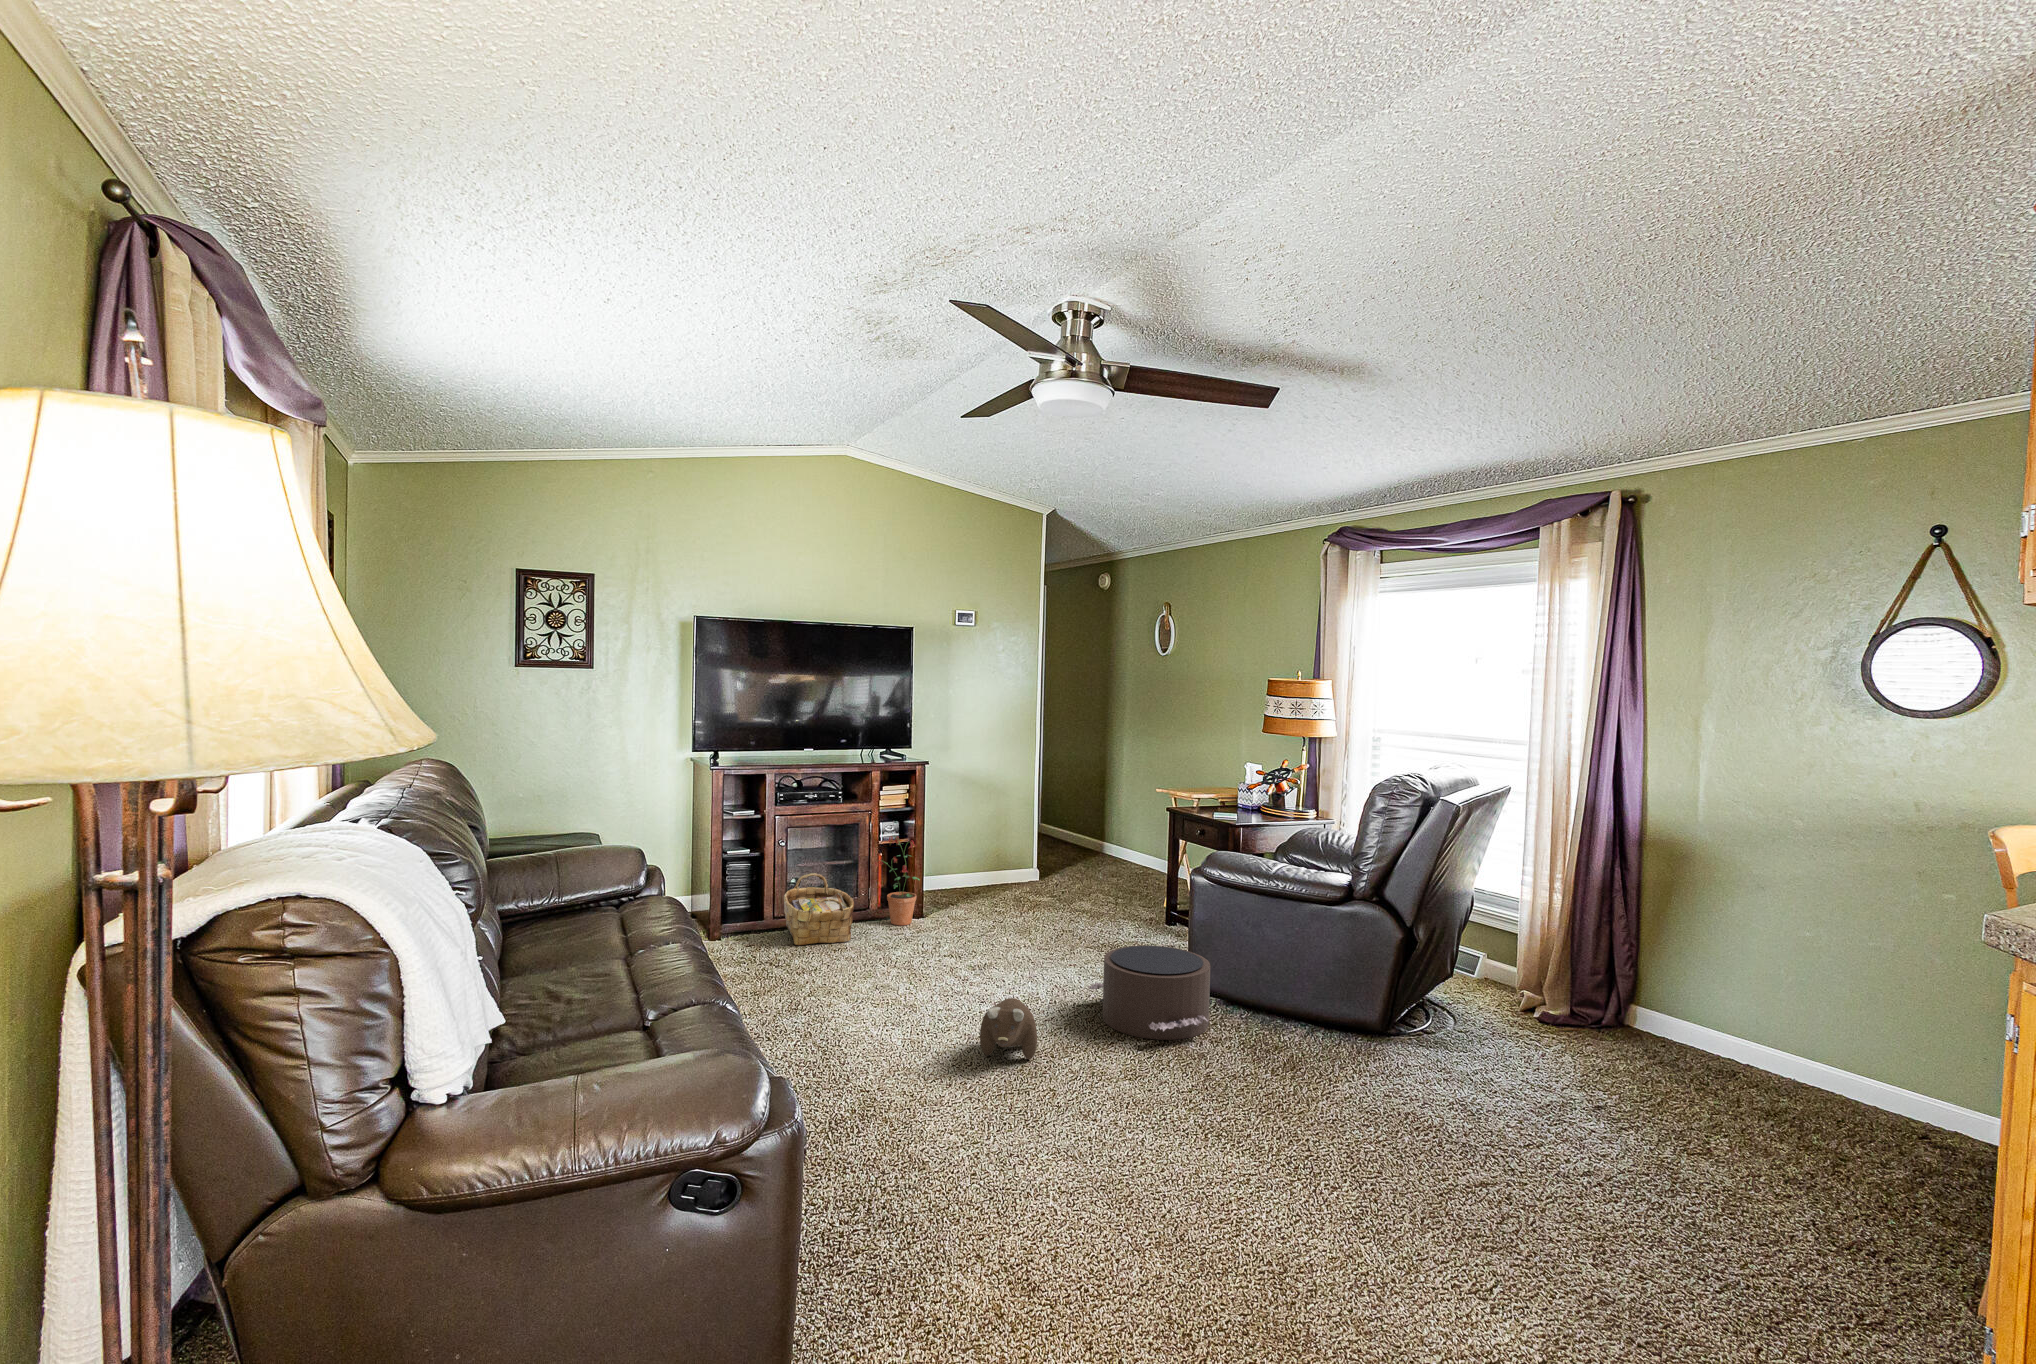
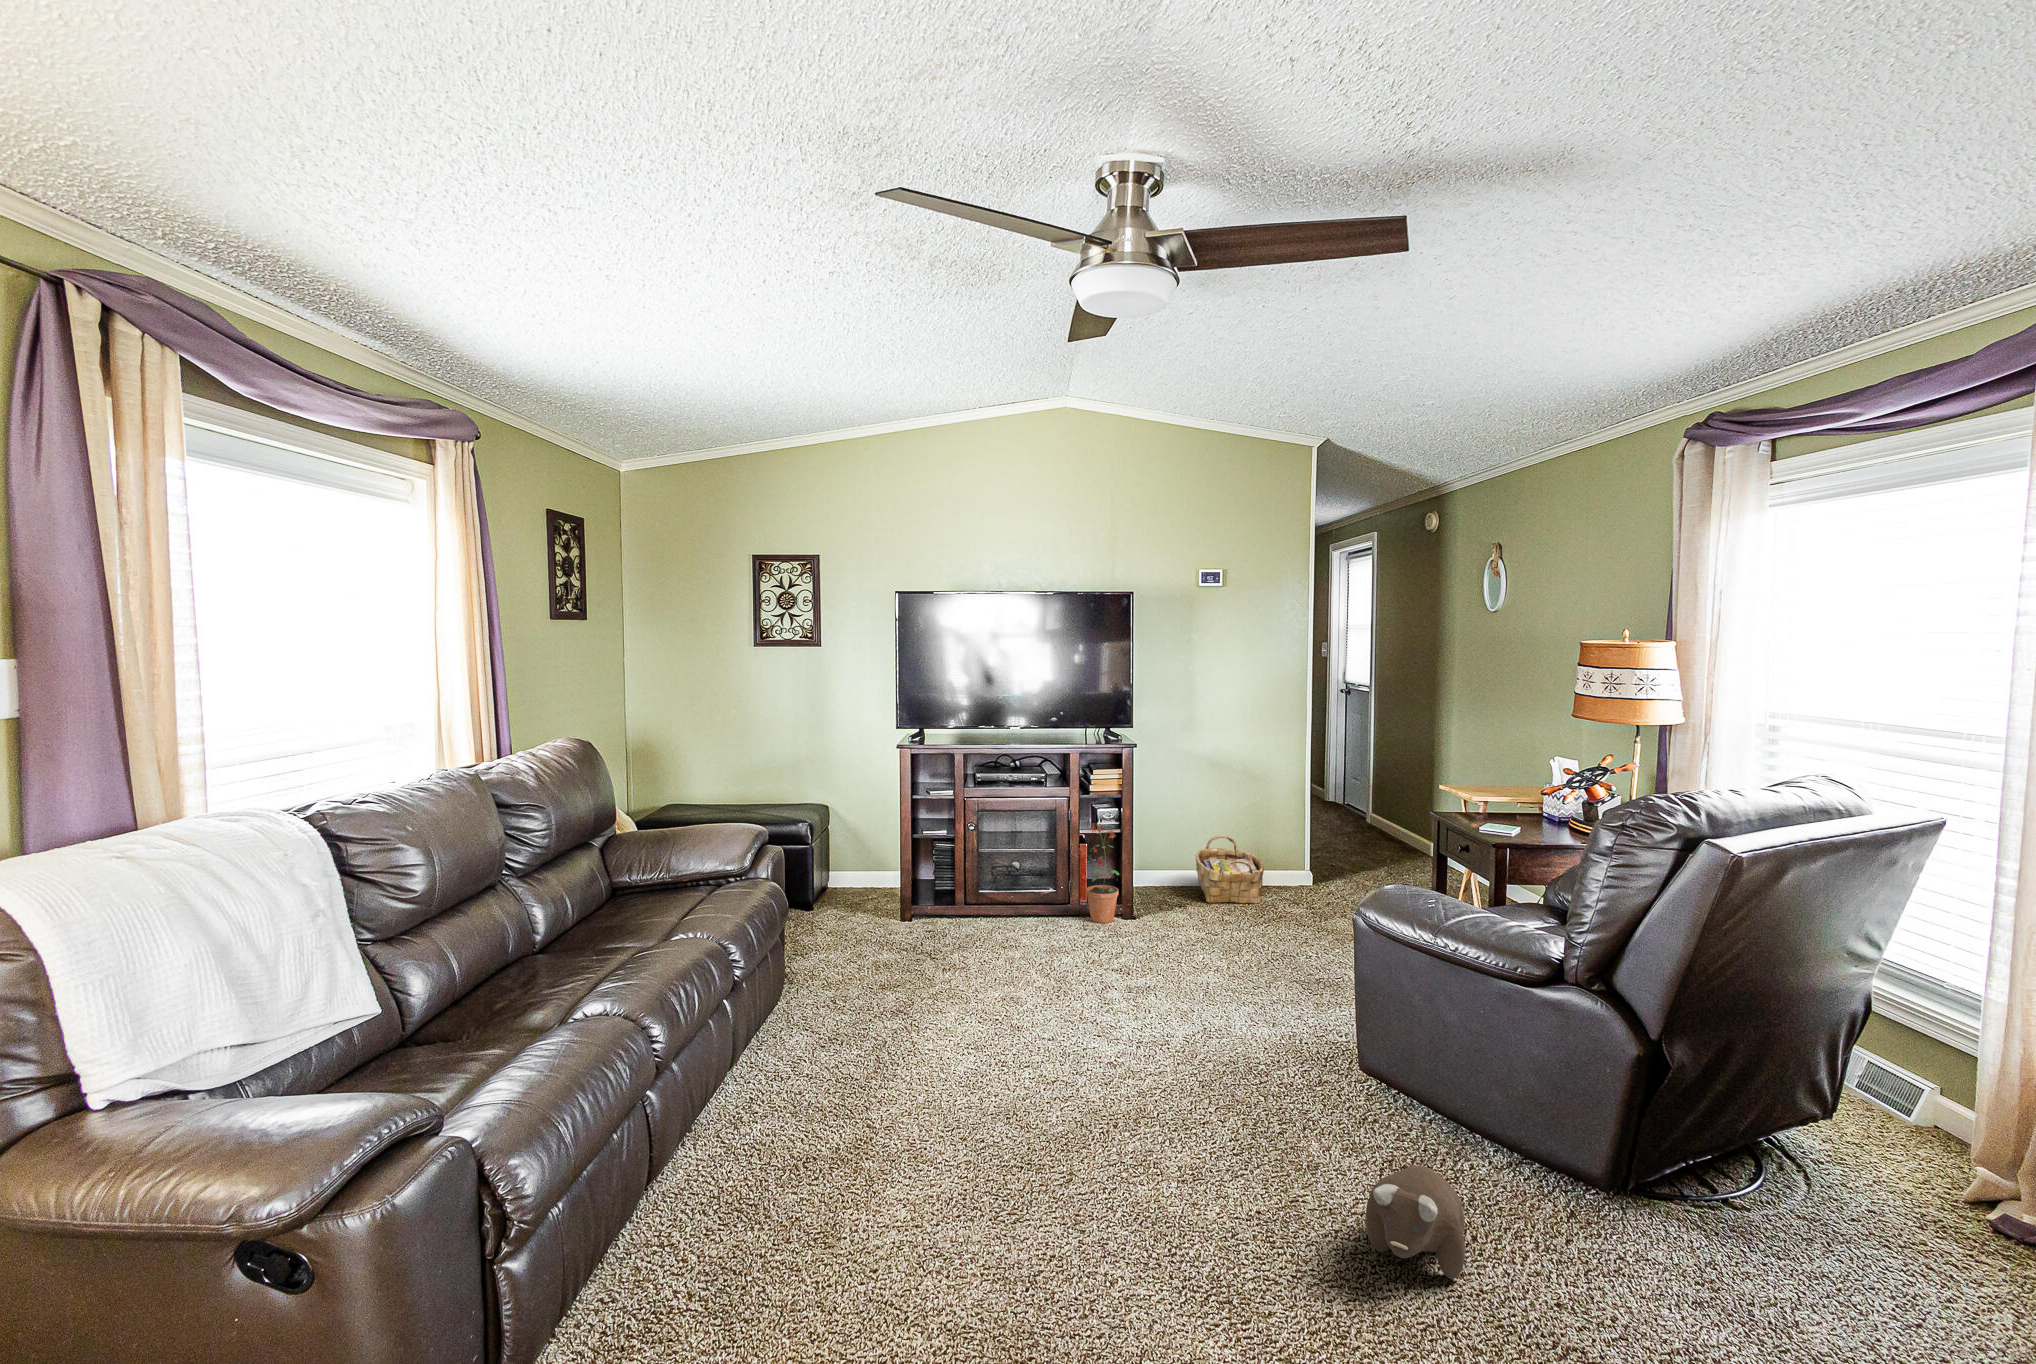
woven basket: present [784,873,854,946] -> present [1196,835,1264,904]
pouf: present [1088,946,1210,1040] -> none [1217,993,1366,1133]
plush toy: present [980,998,1037,1059] -> present [1366,1166,1465,1279]

